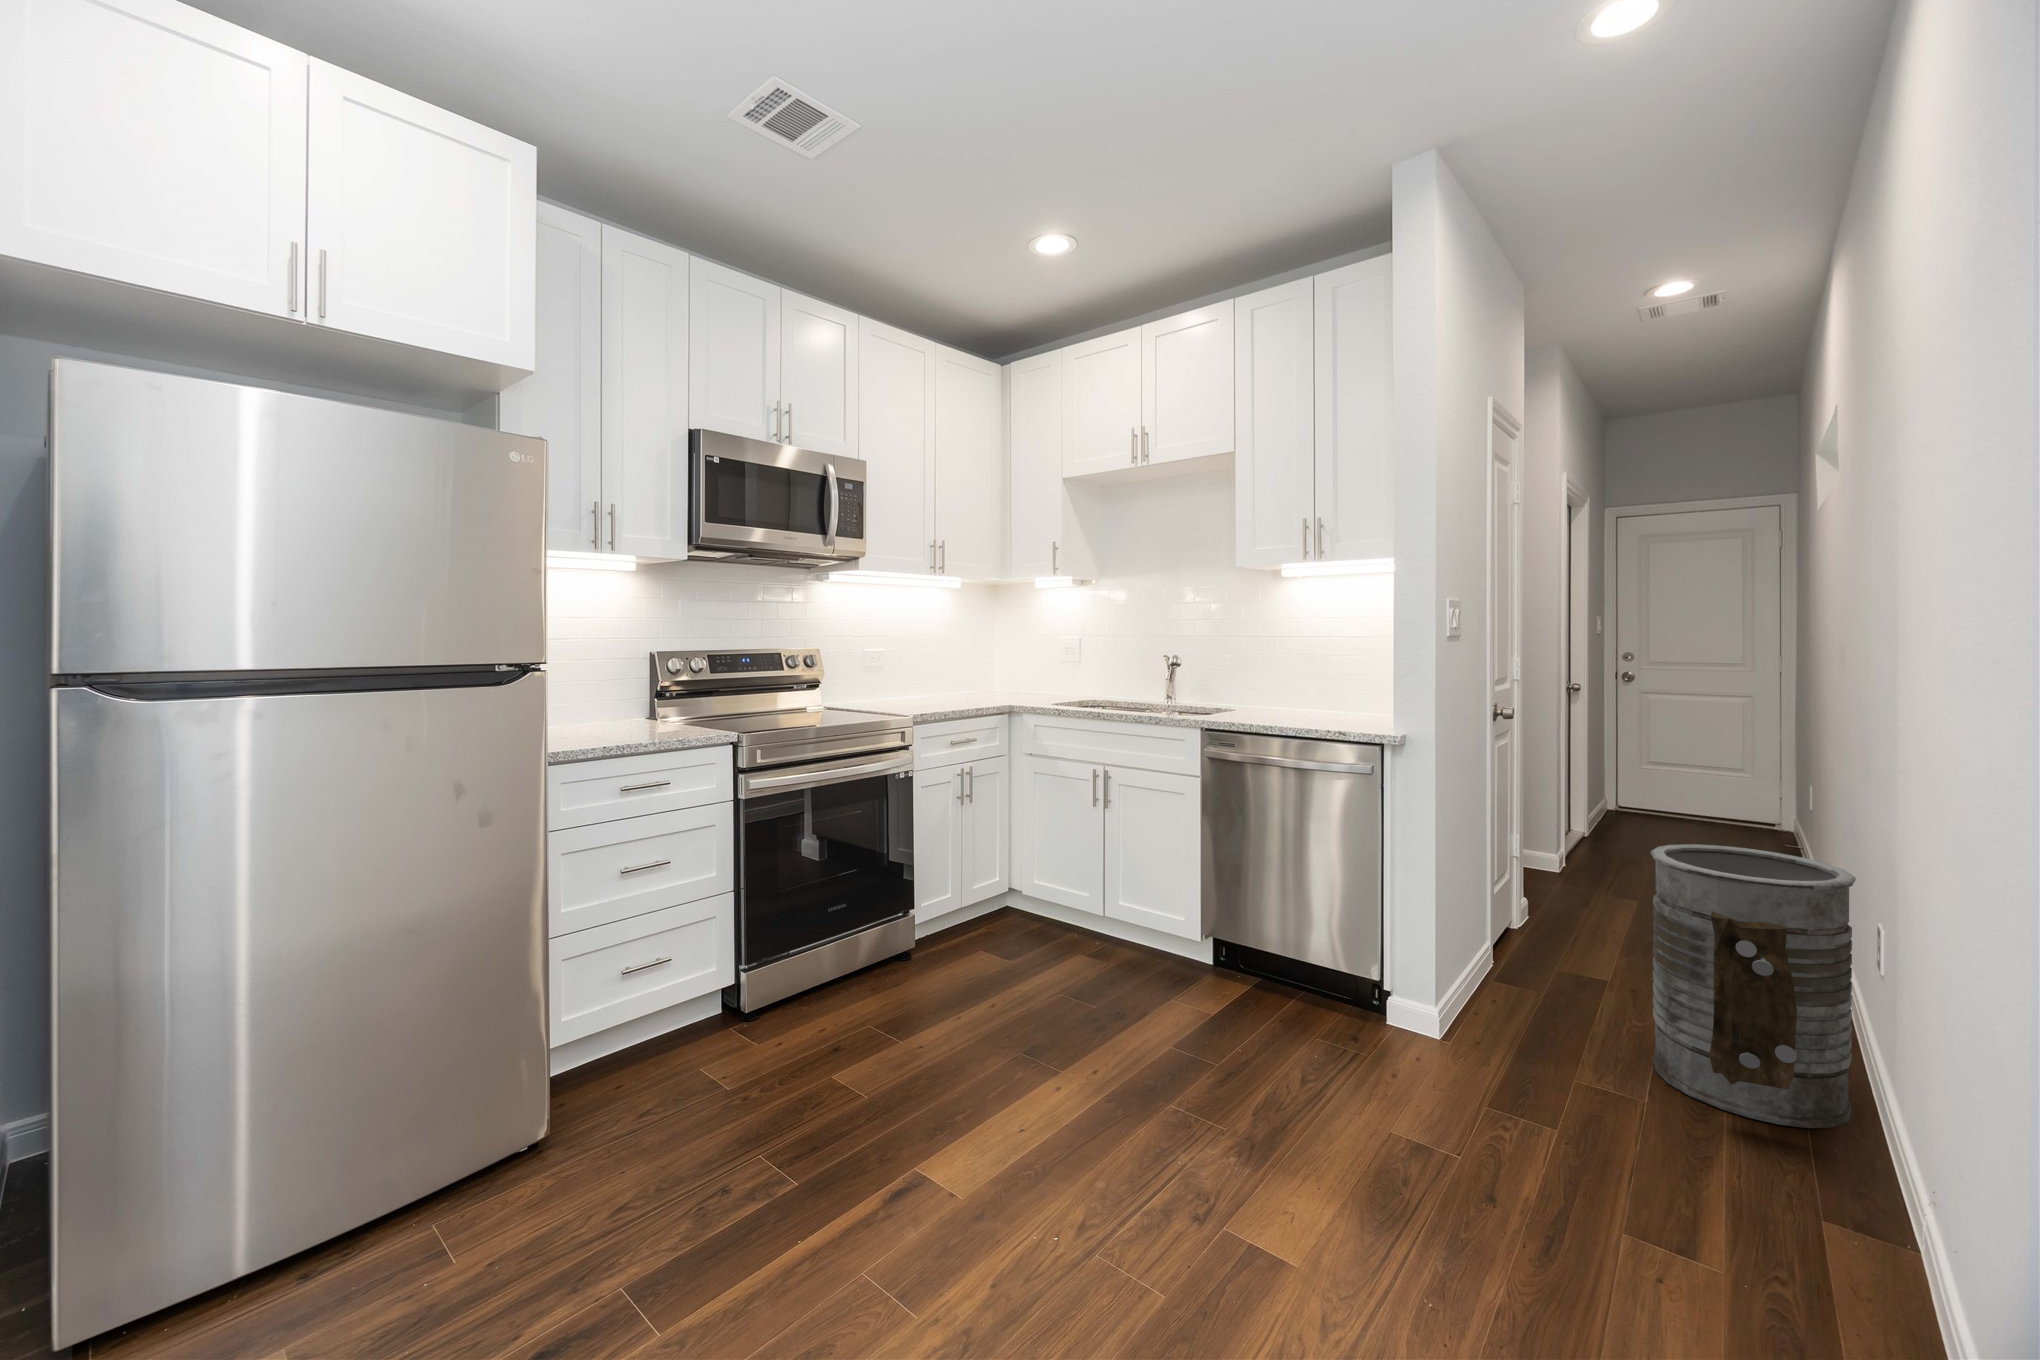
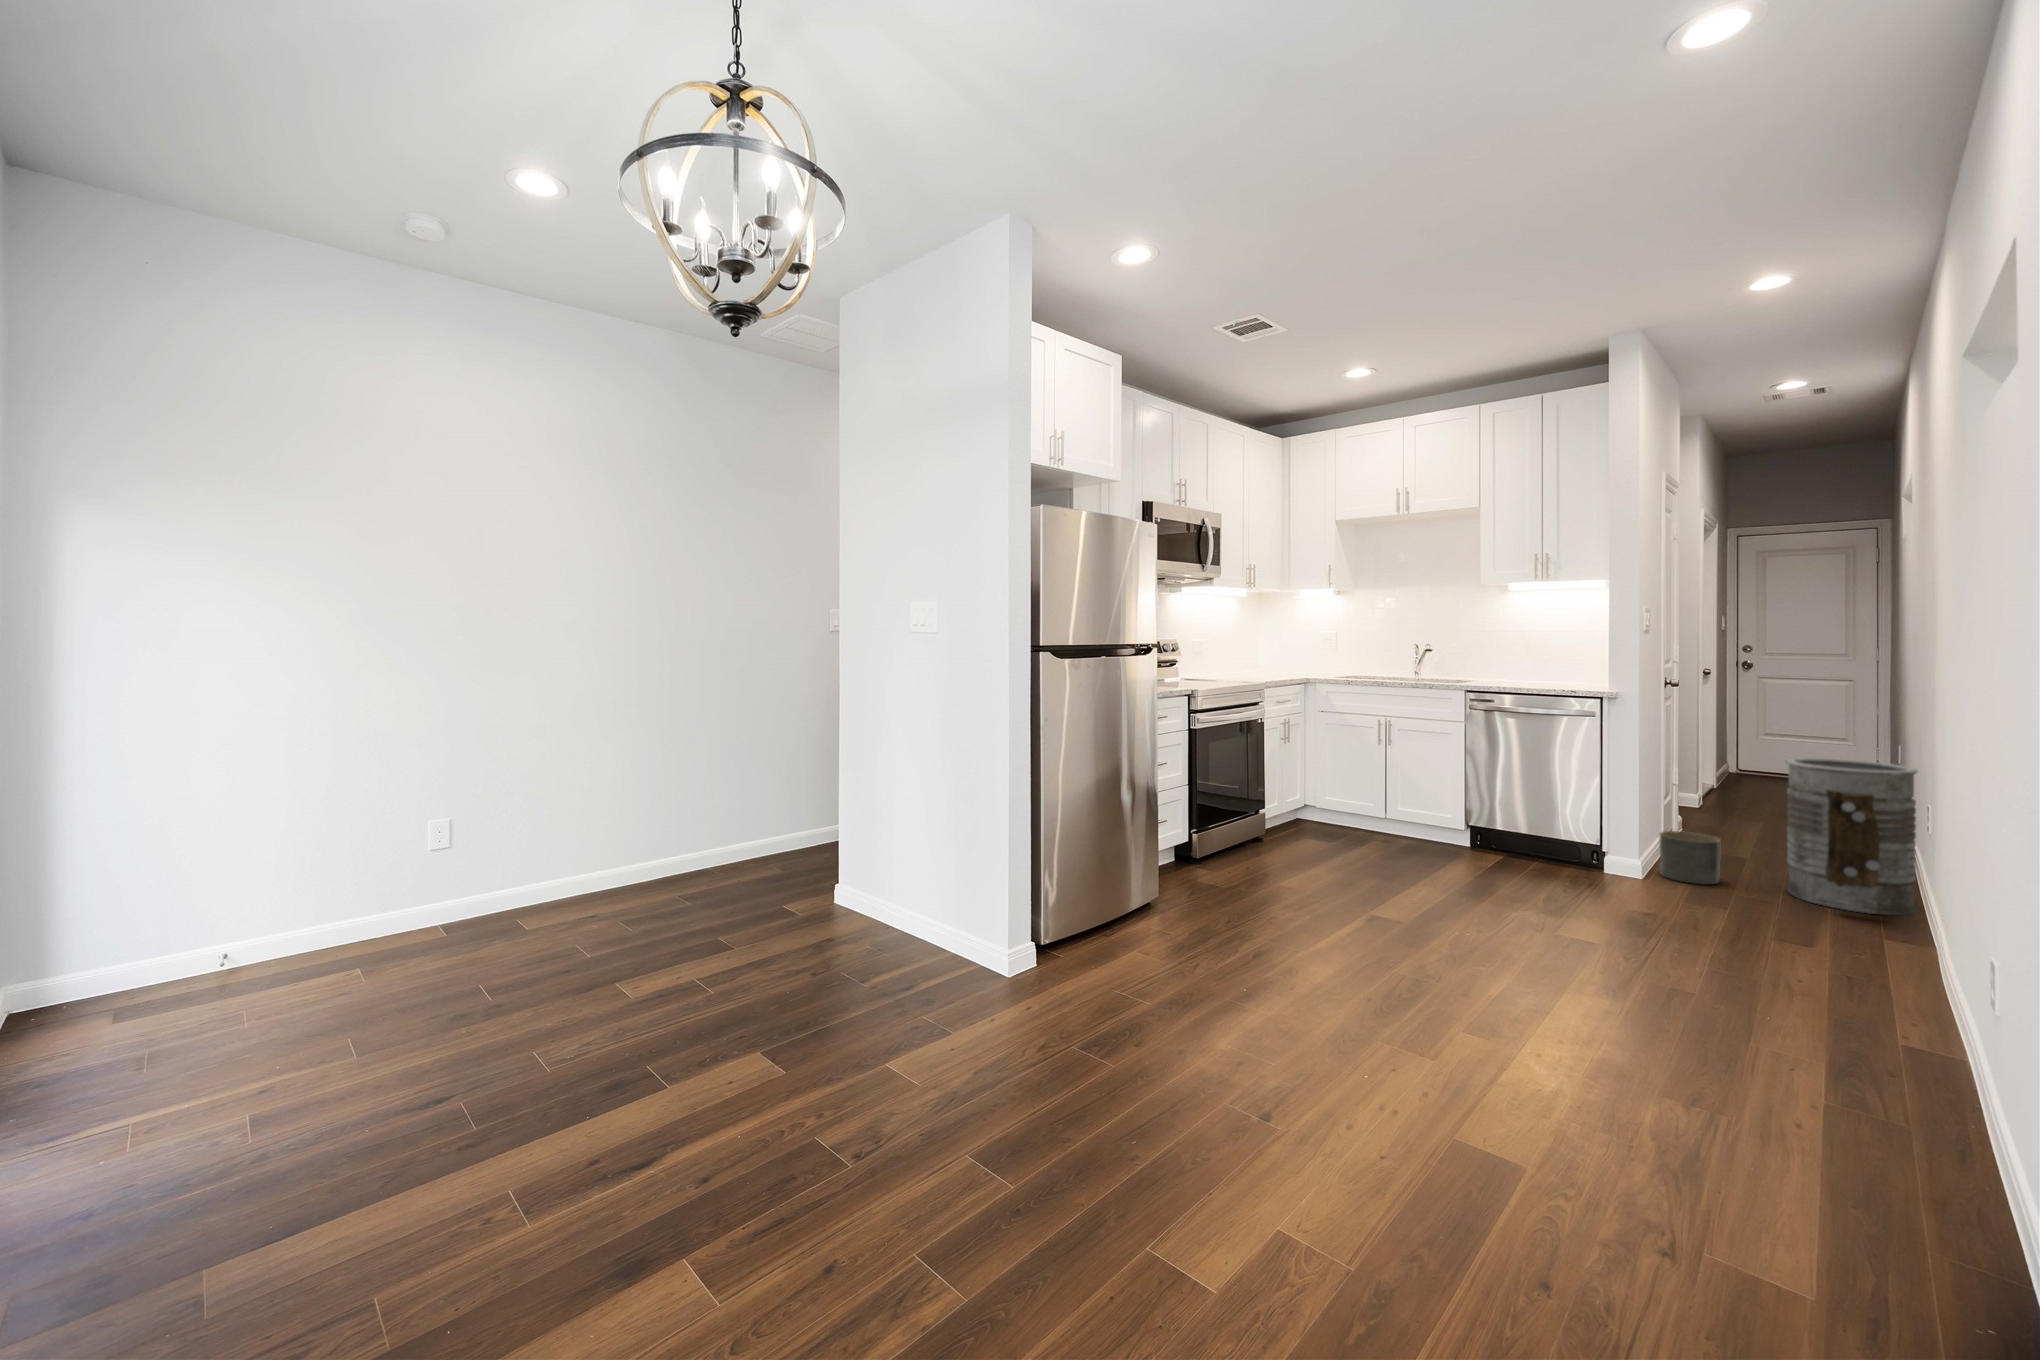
planter: none [1468,954,1555,1050] -> present [1660,831,1720,885]

